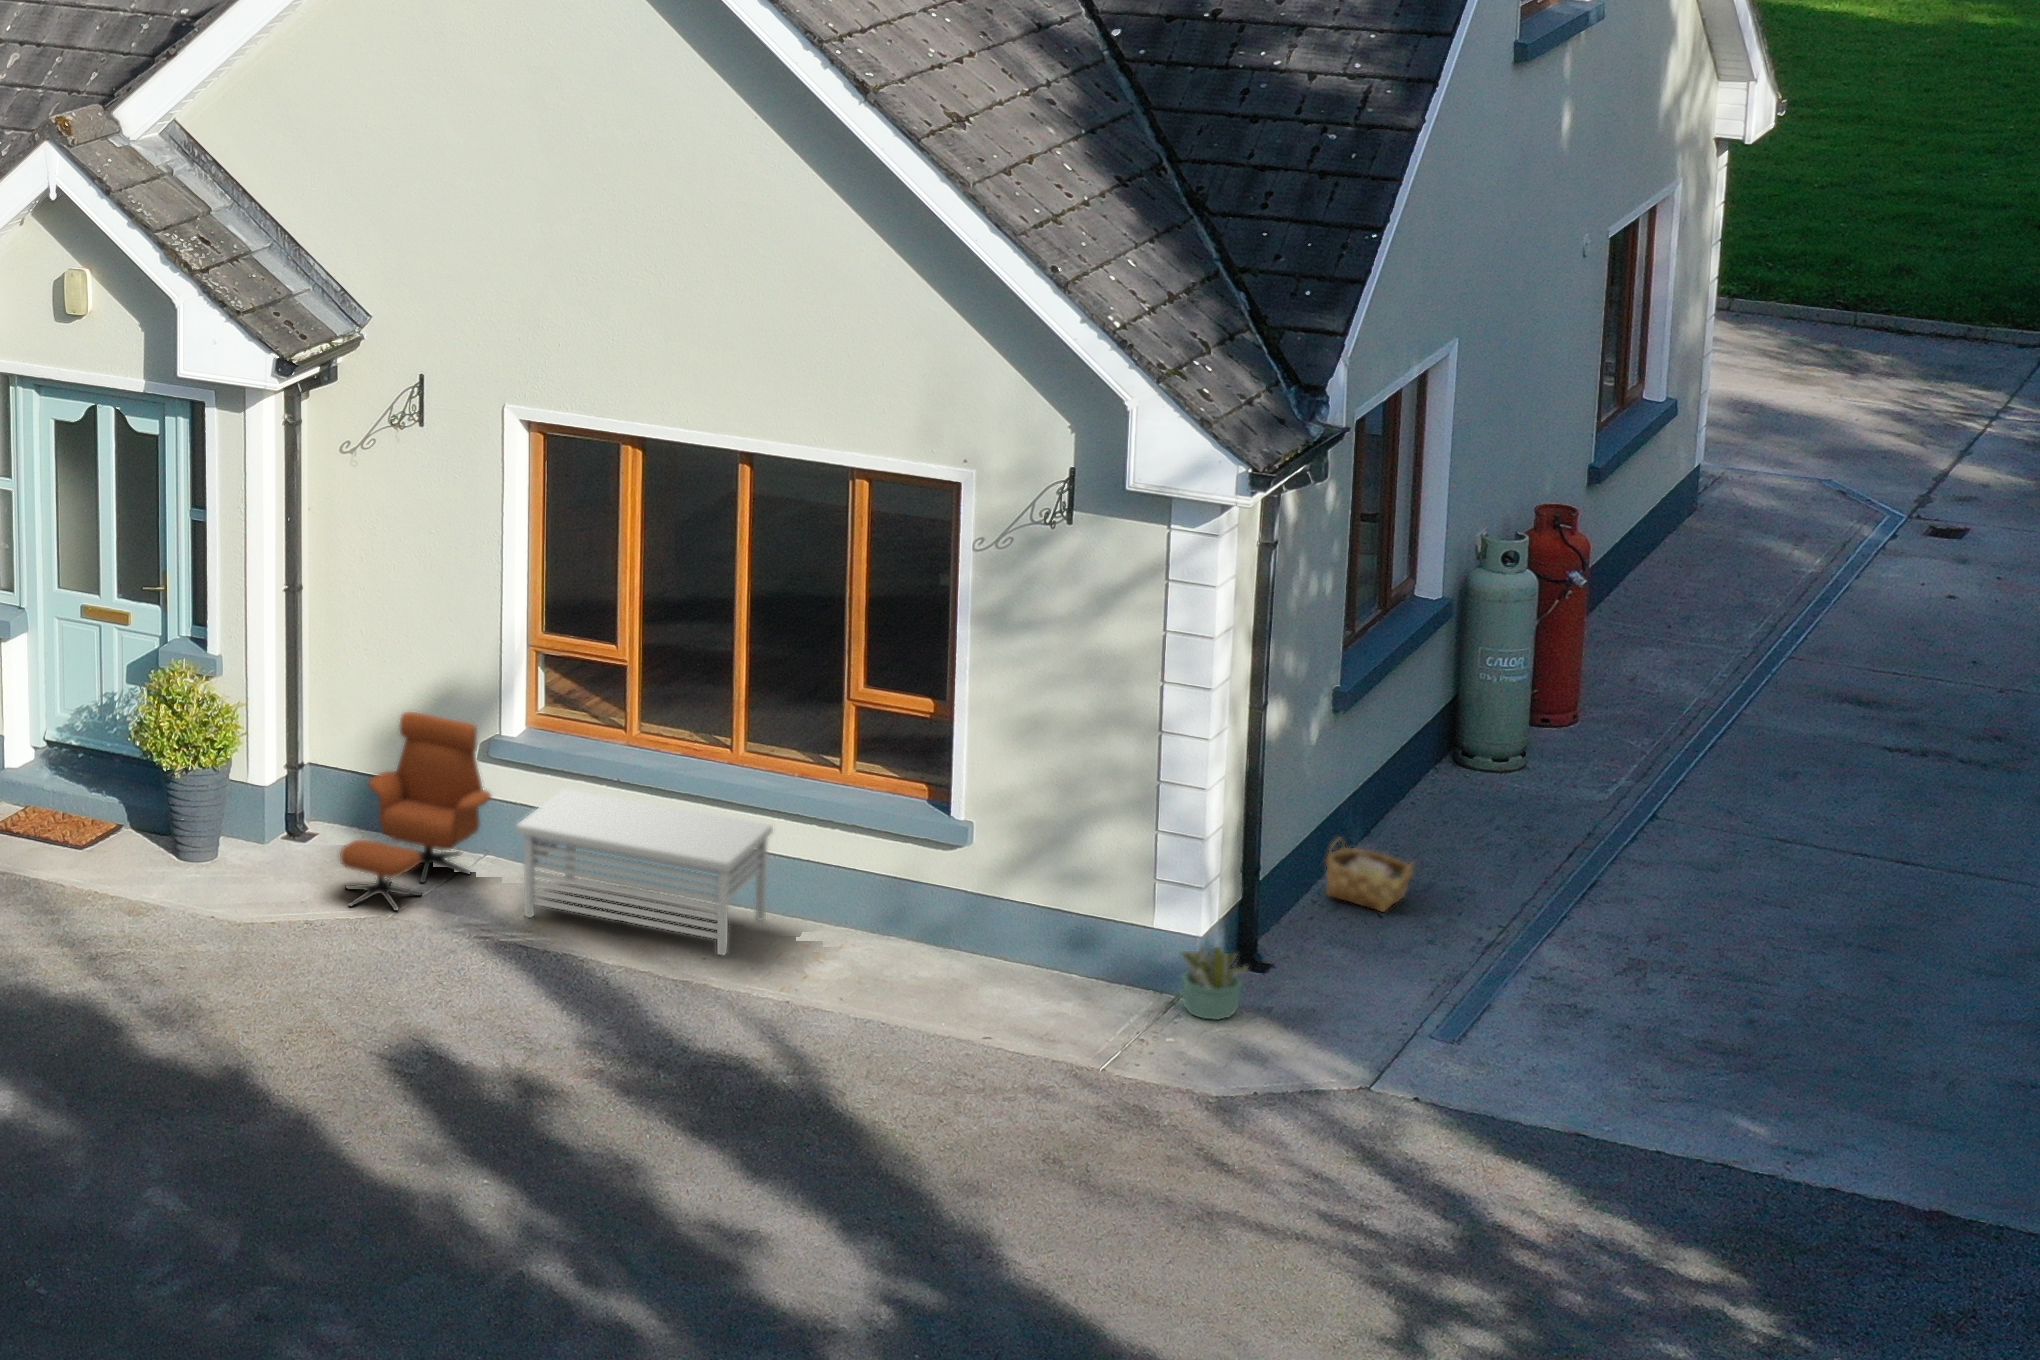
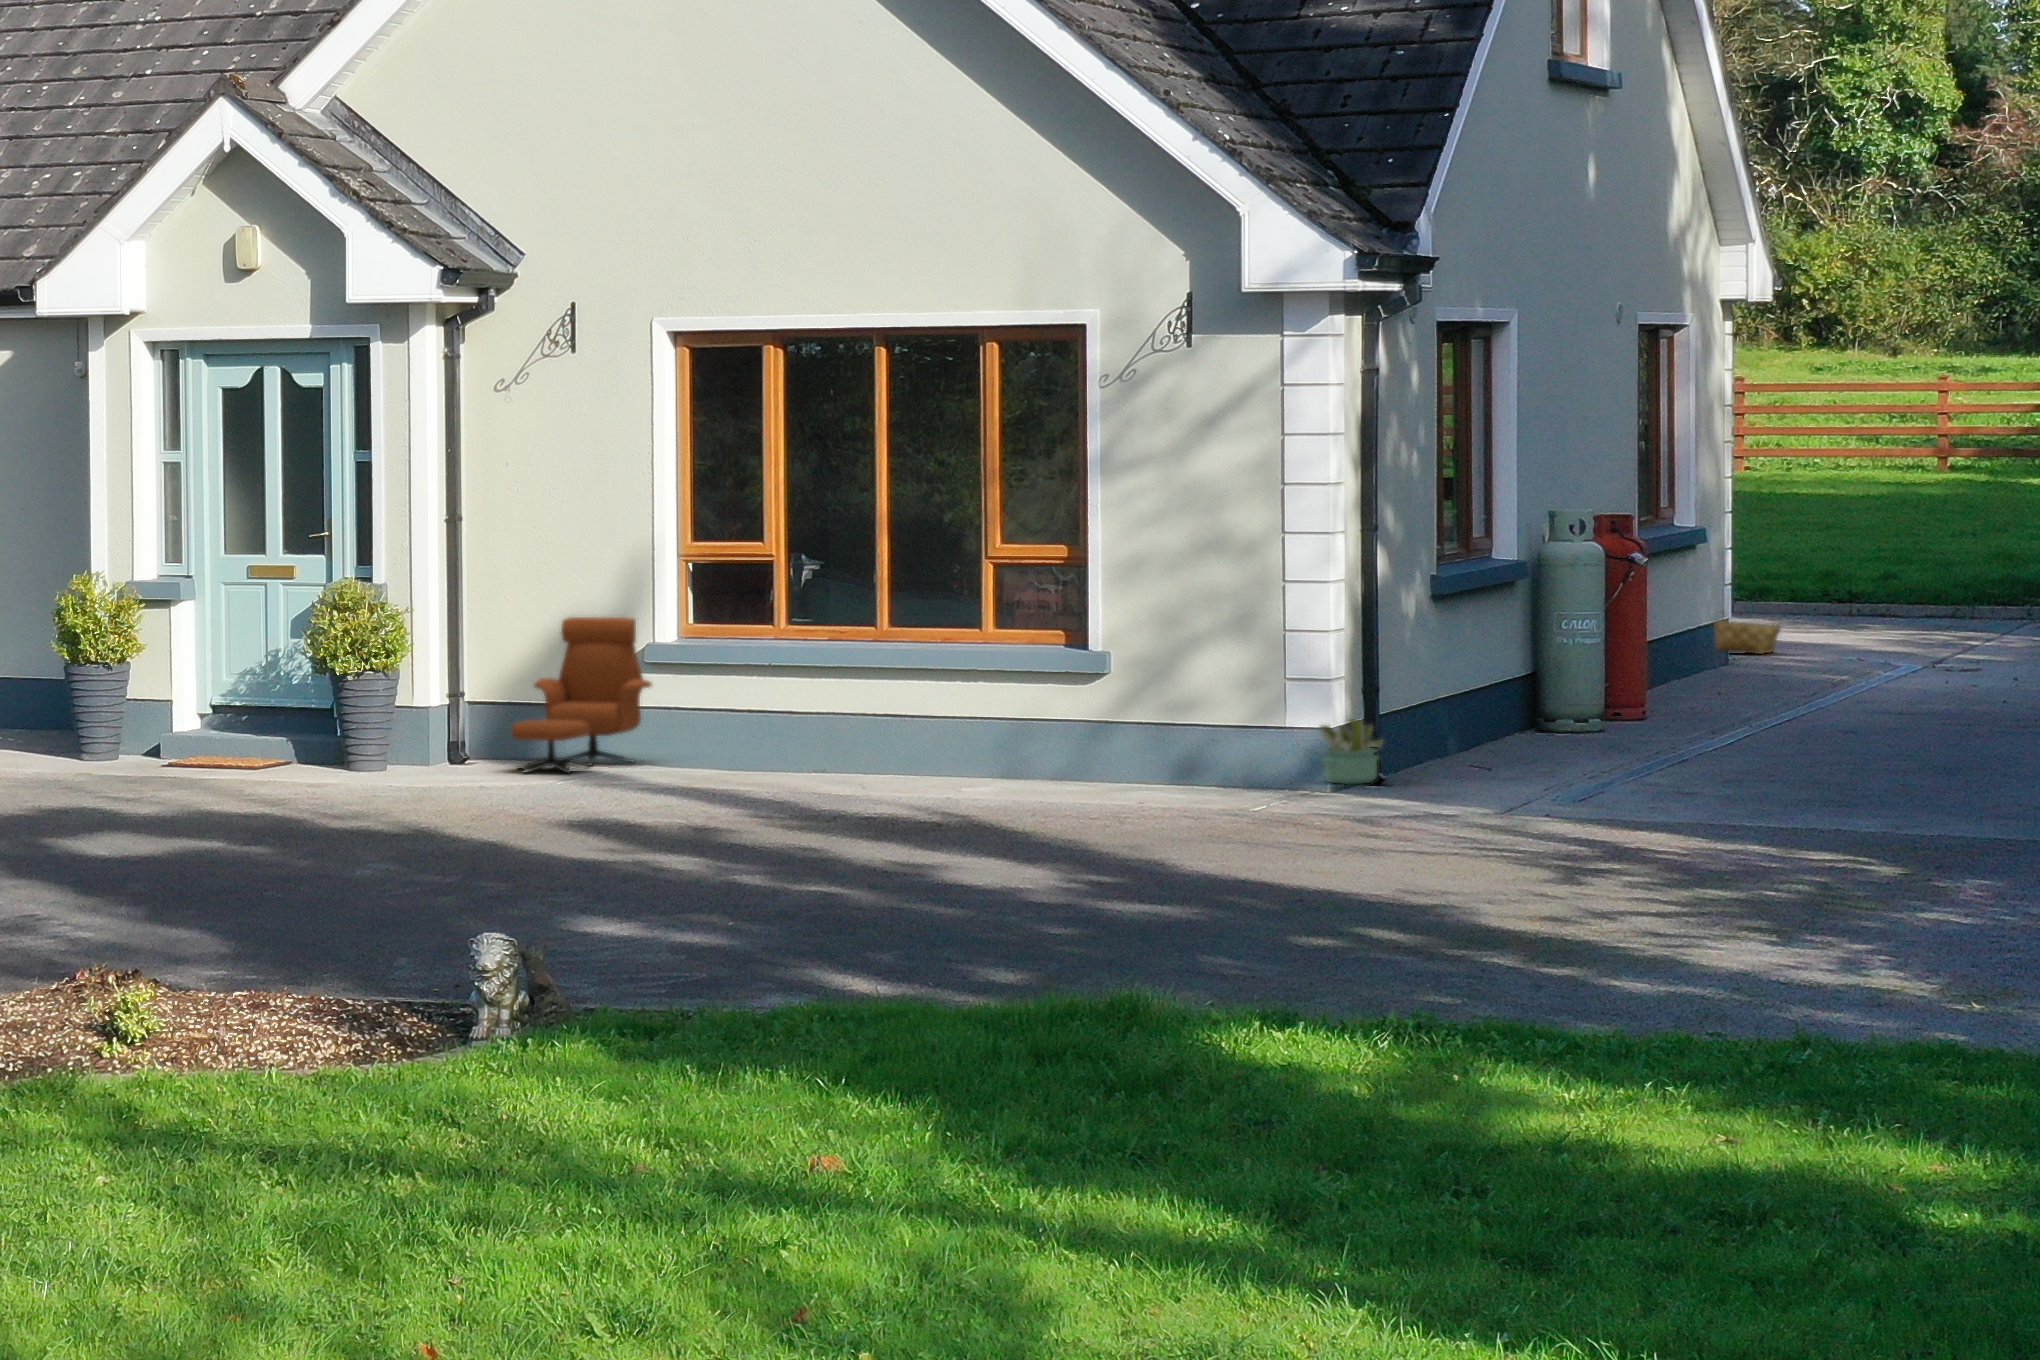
storage bench: present [516,789,773,956] -> none [680,671,924,777]
woven basket: present [1326,839,1414,912] -> present [1714,613,1781,654]

